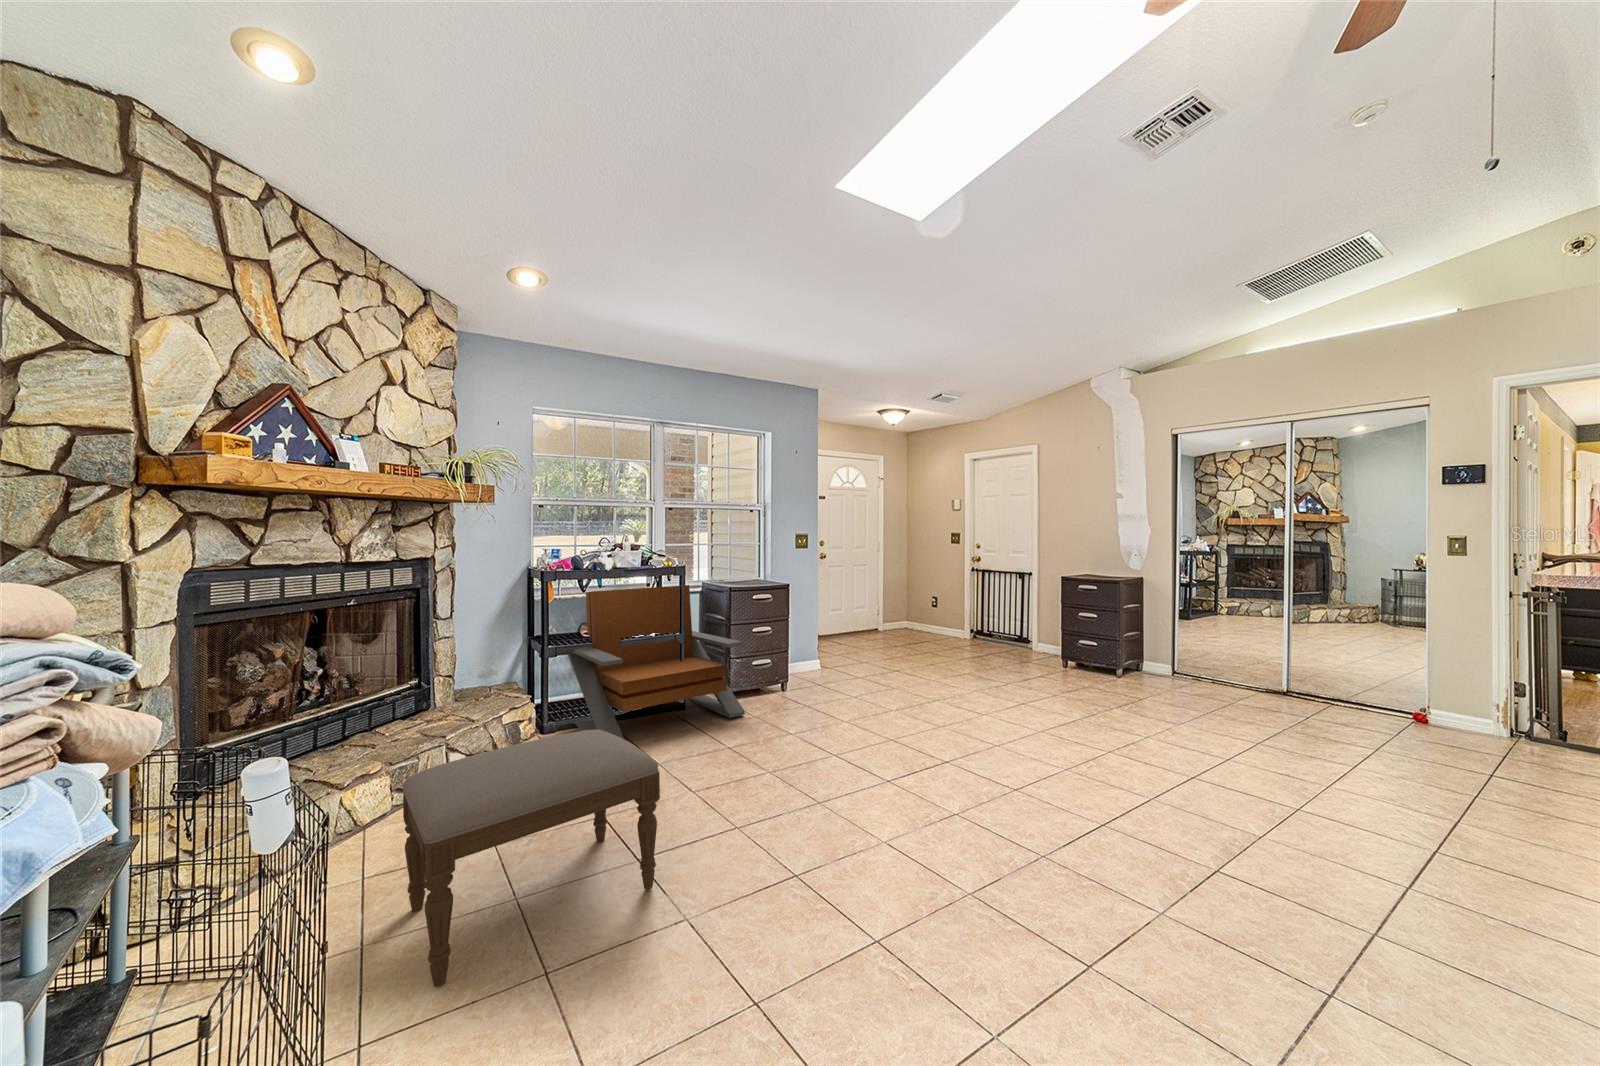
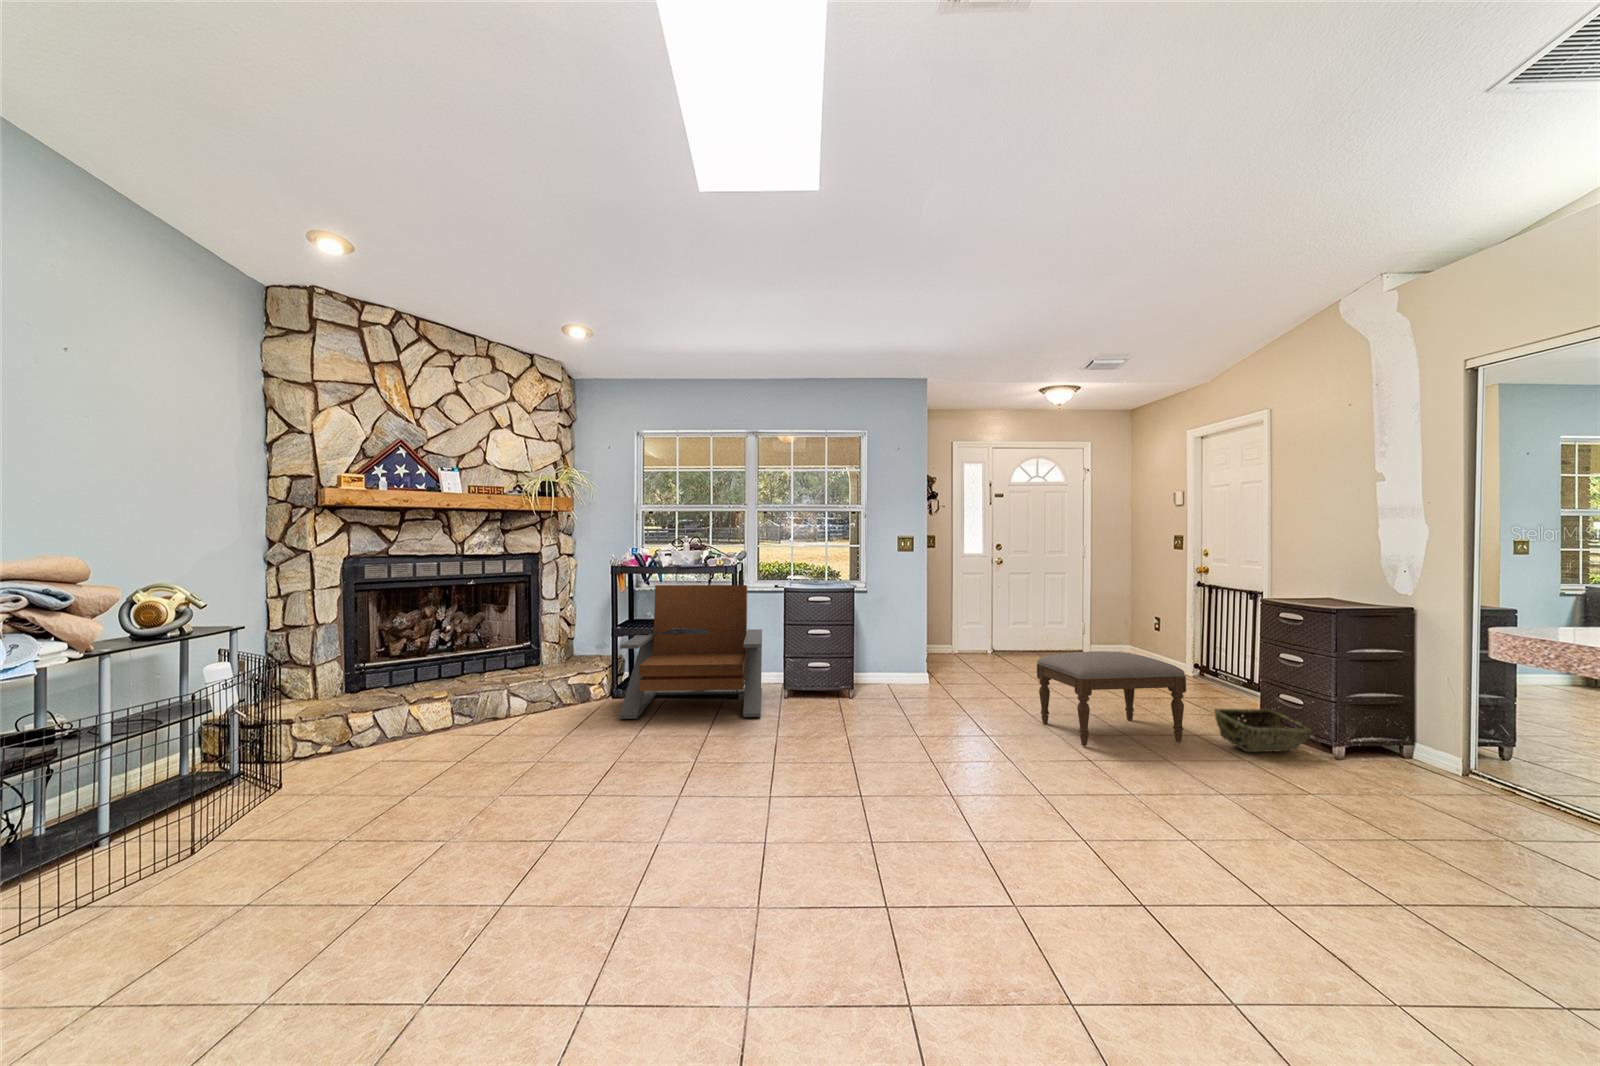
woven basket: none [1038,644,1086,672] -> present [1214,709,1312,752]
ottoman: present [403,729,660,987] -> present [1037,651,1186,746]

